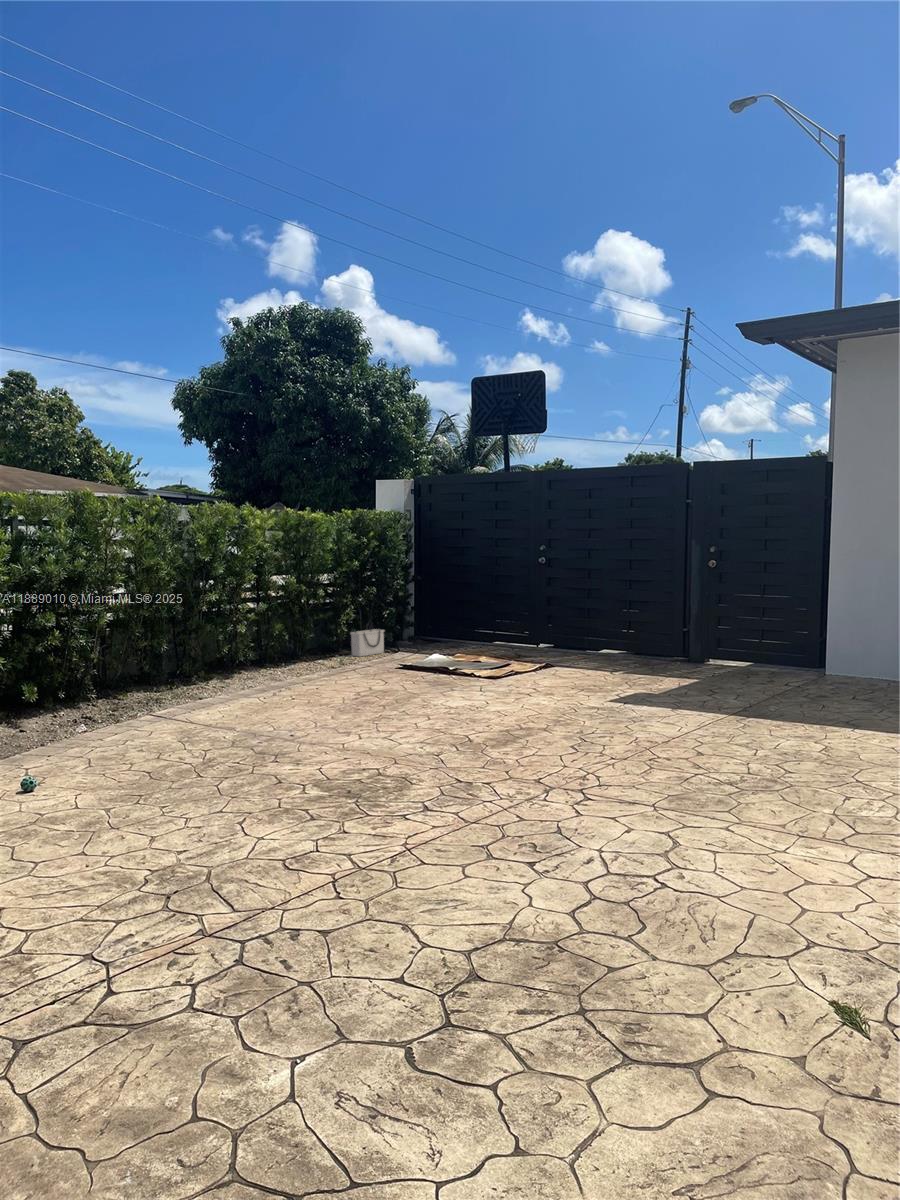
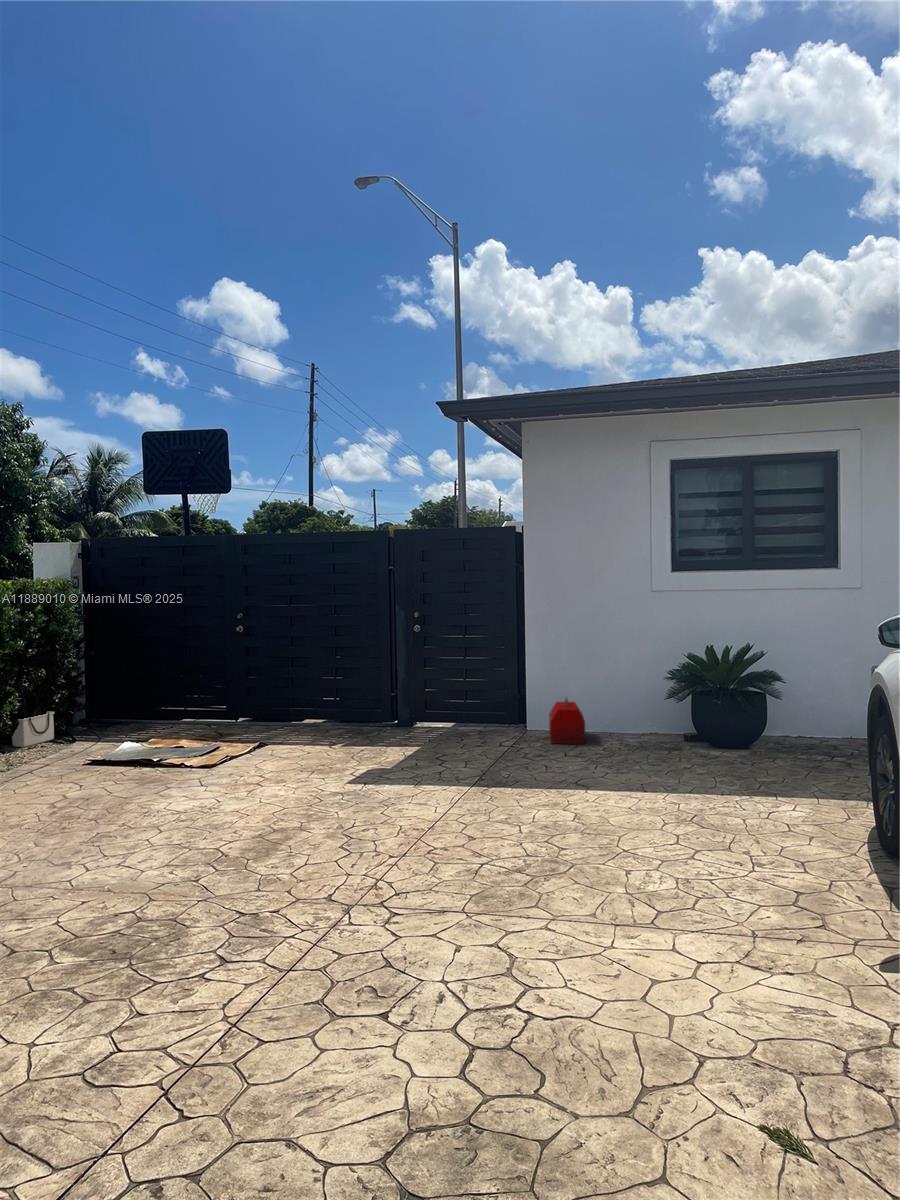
toolbox: none [840,637,884,688] -> present [549,697,585,744]

